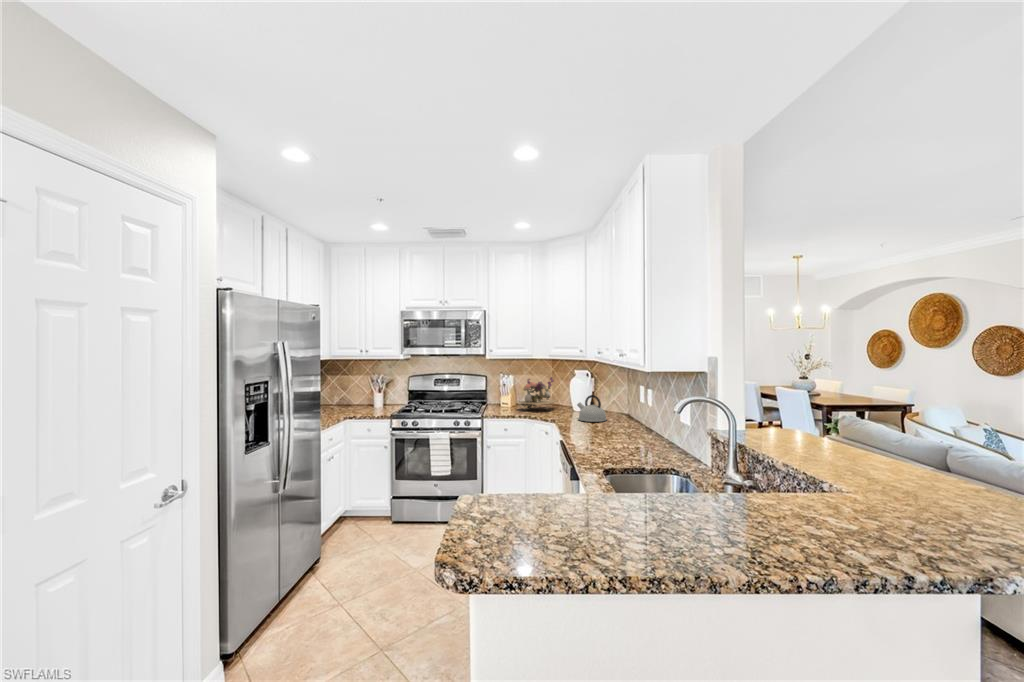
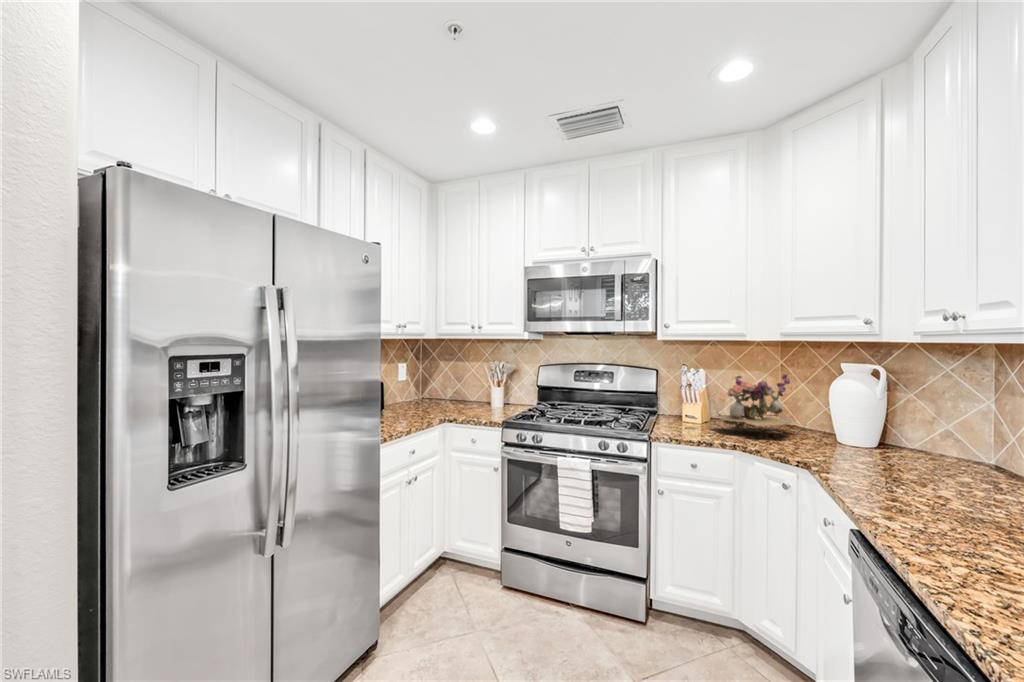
kettle: present [577,395,607,422] -> none [857,418,945,483]

